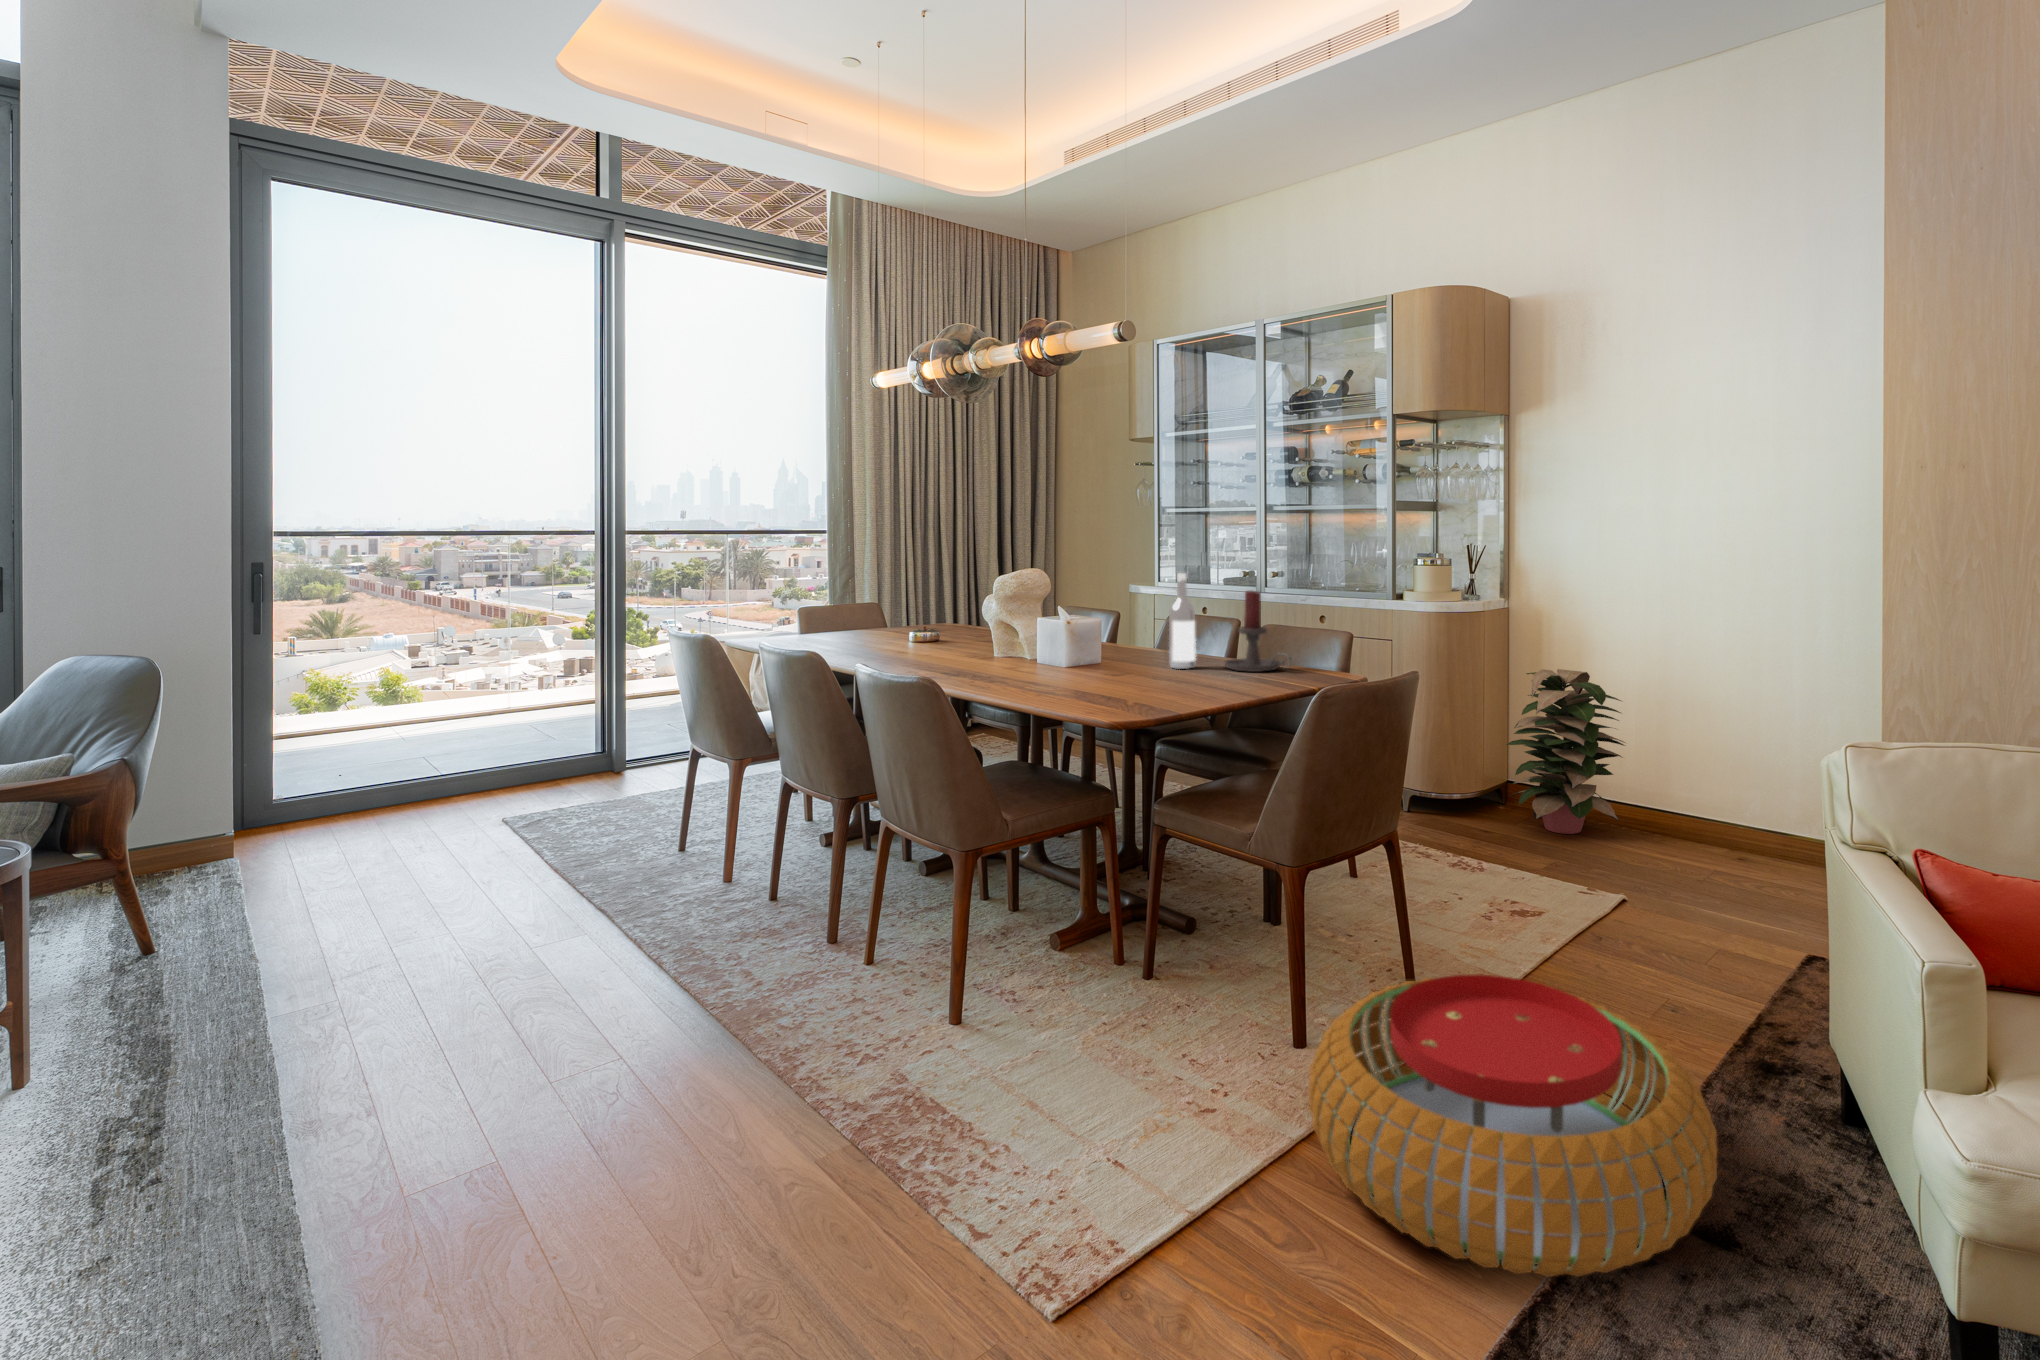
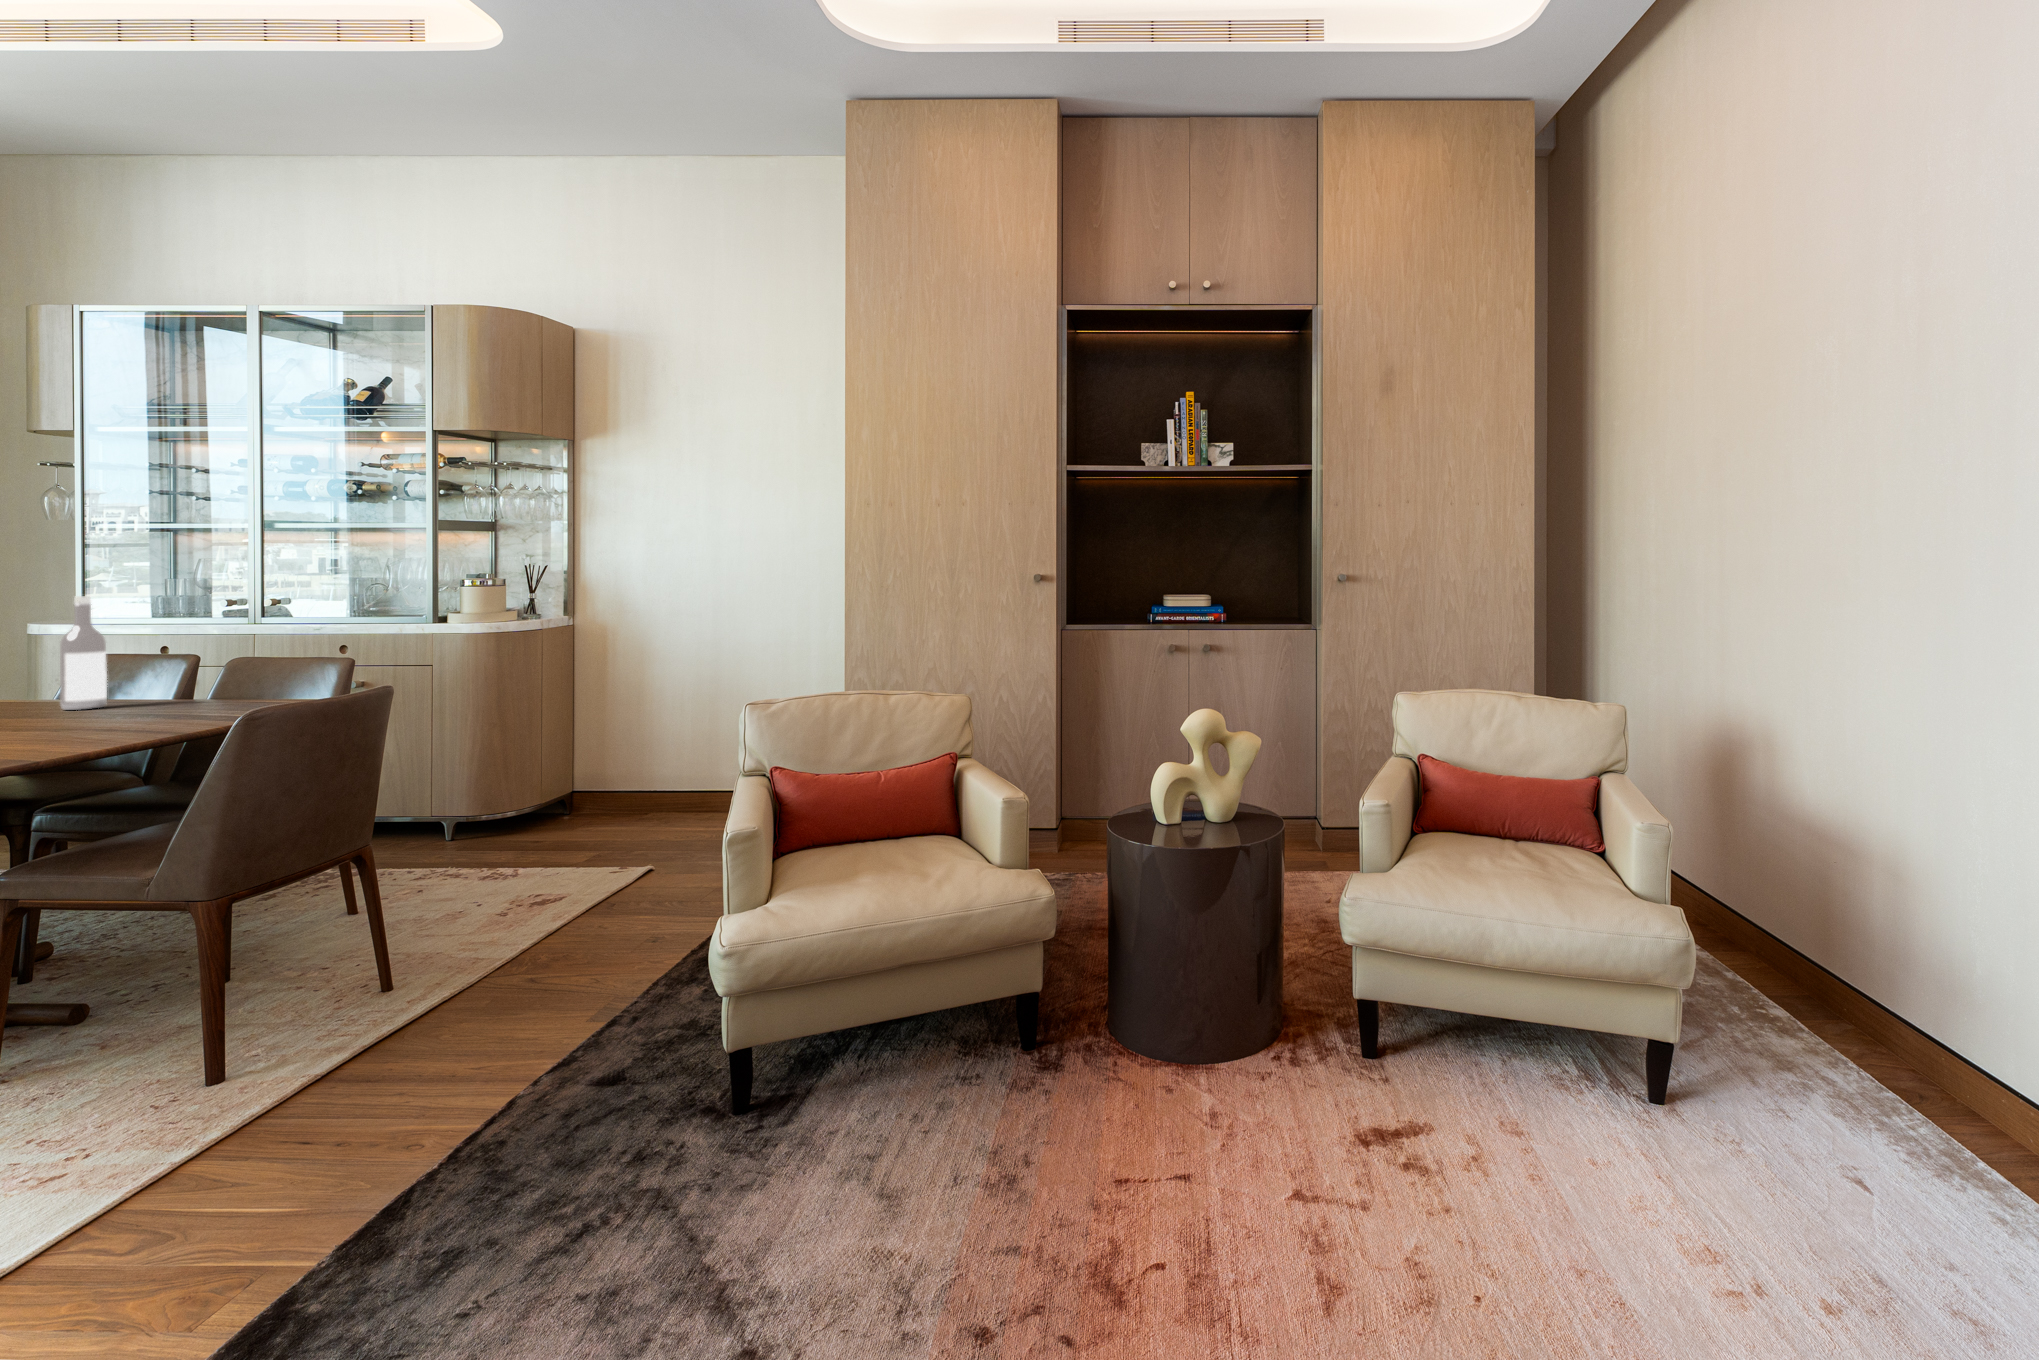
candle holder: present [1225,591,1292,672] -> none [156,613,259,705]
decorative plant: present [1506,669,1625,834] -> none [561,678,683,828]
pouf: present [1309,975,1717,1277] -> none [211,930,636,1170]

